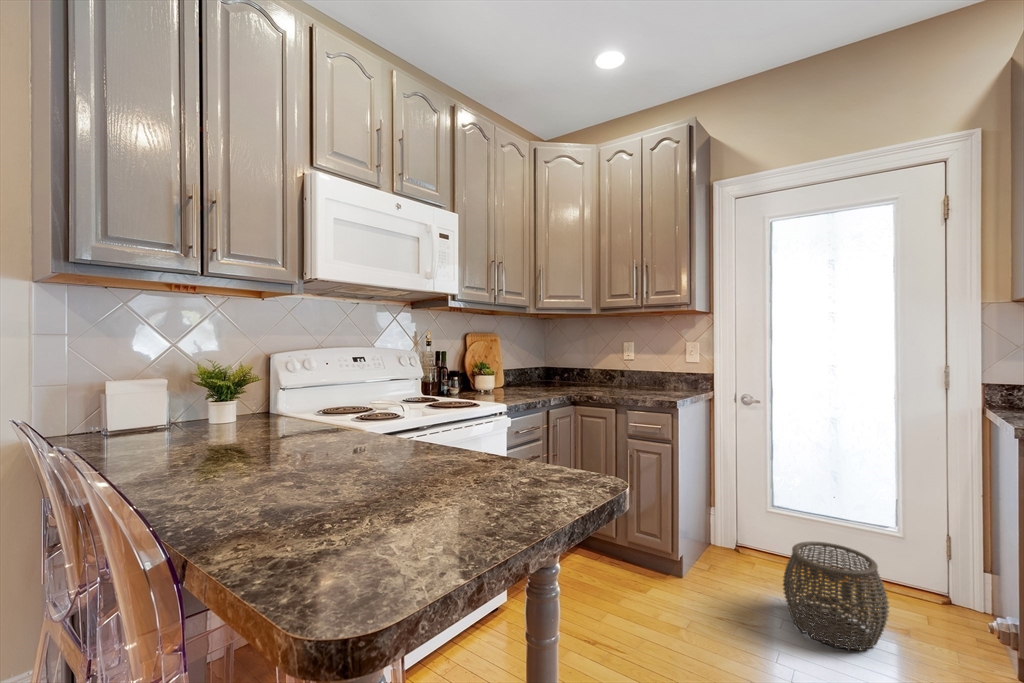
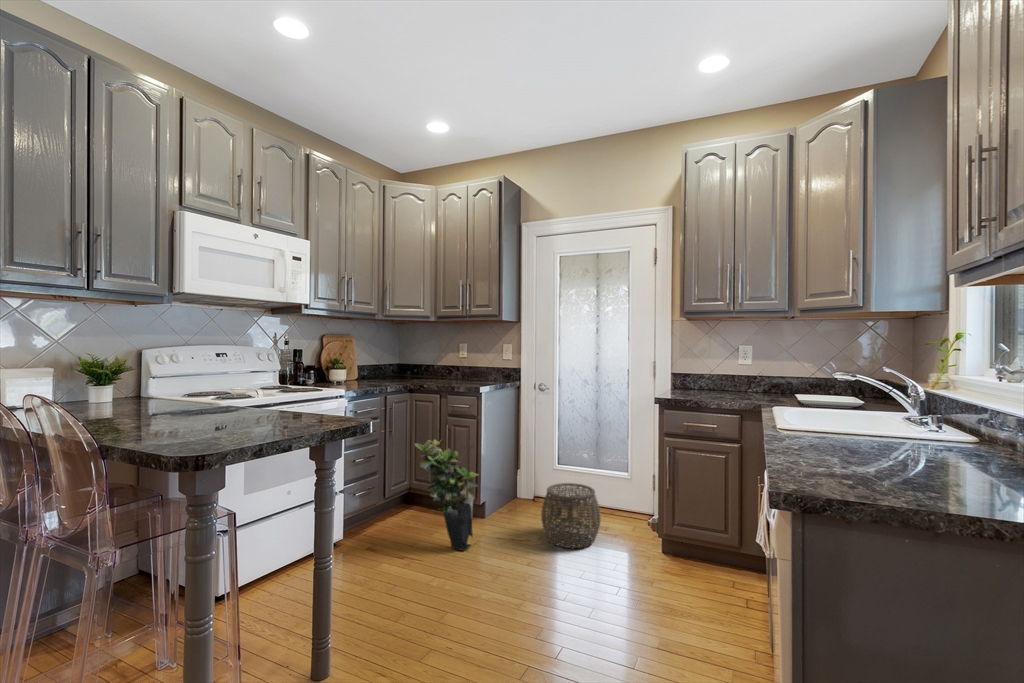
potted plant: none [602,471,697,637] -> present [415,440,478,551]

